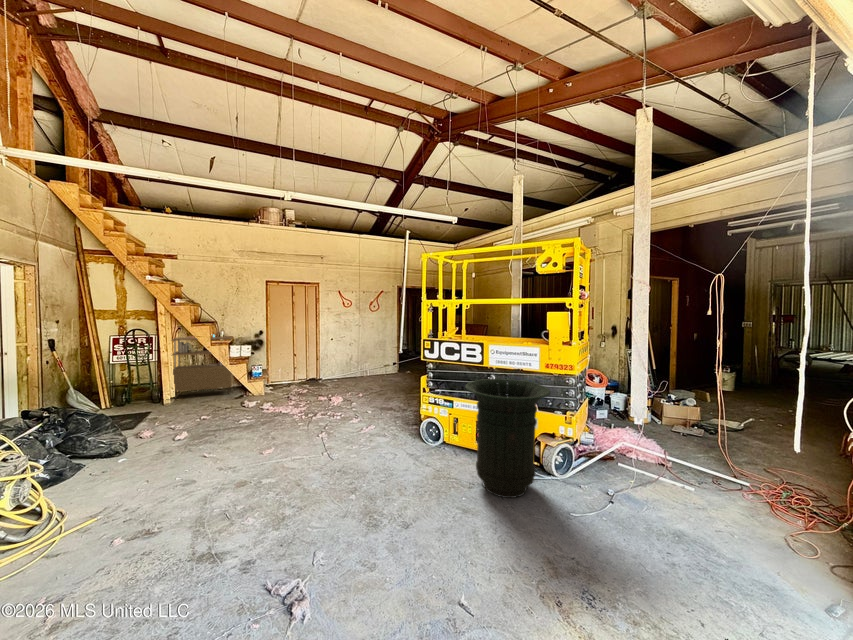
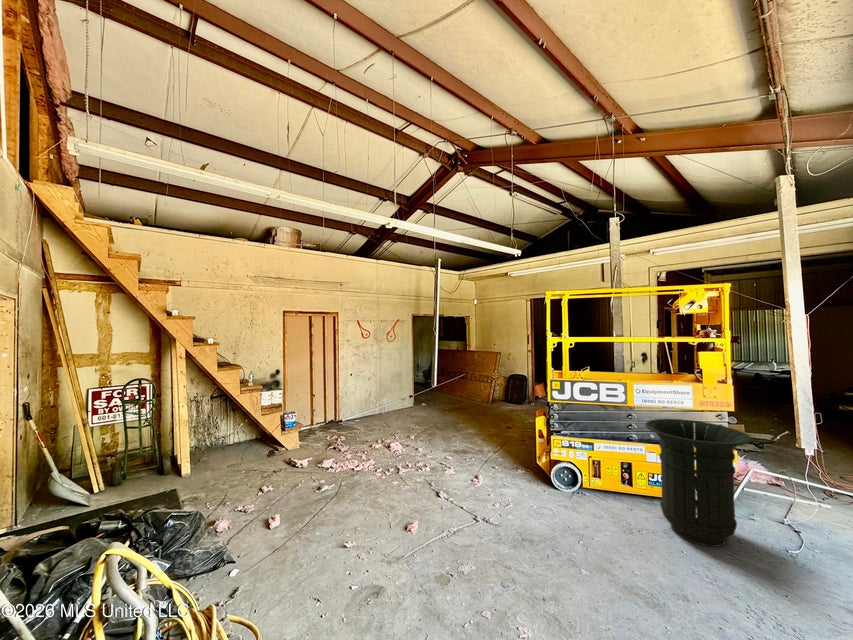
shelving unit: present [172,335,234,399] -> none [182,378,256,465]

